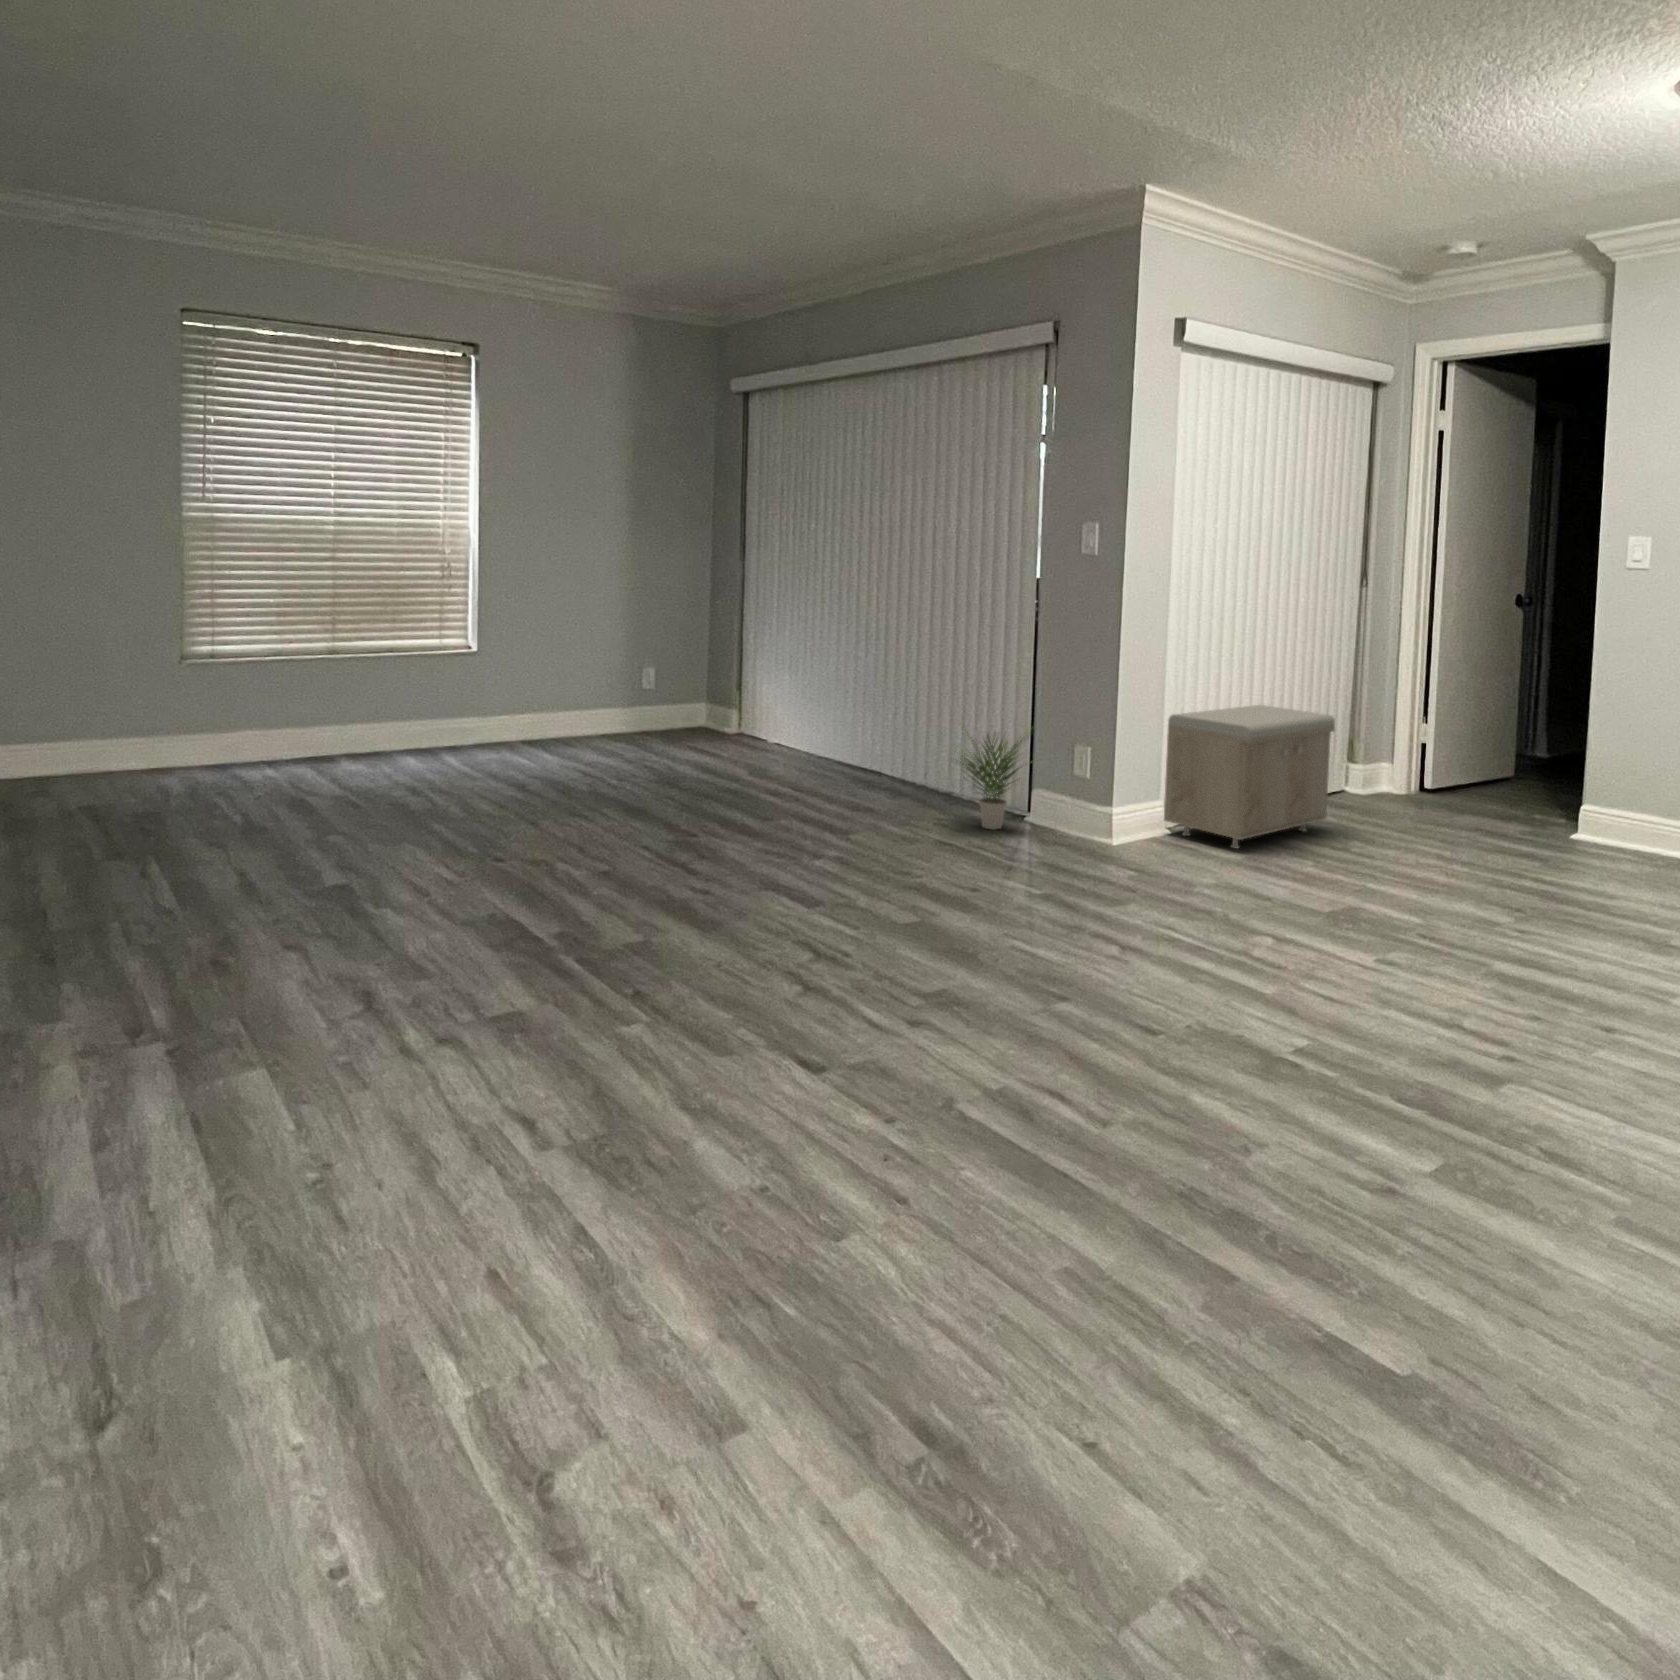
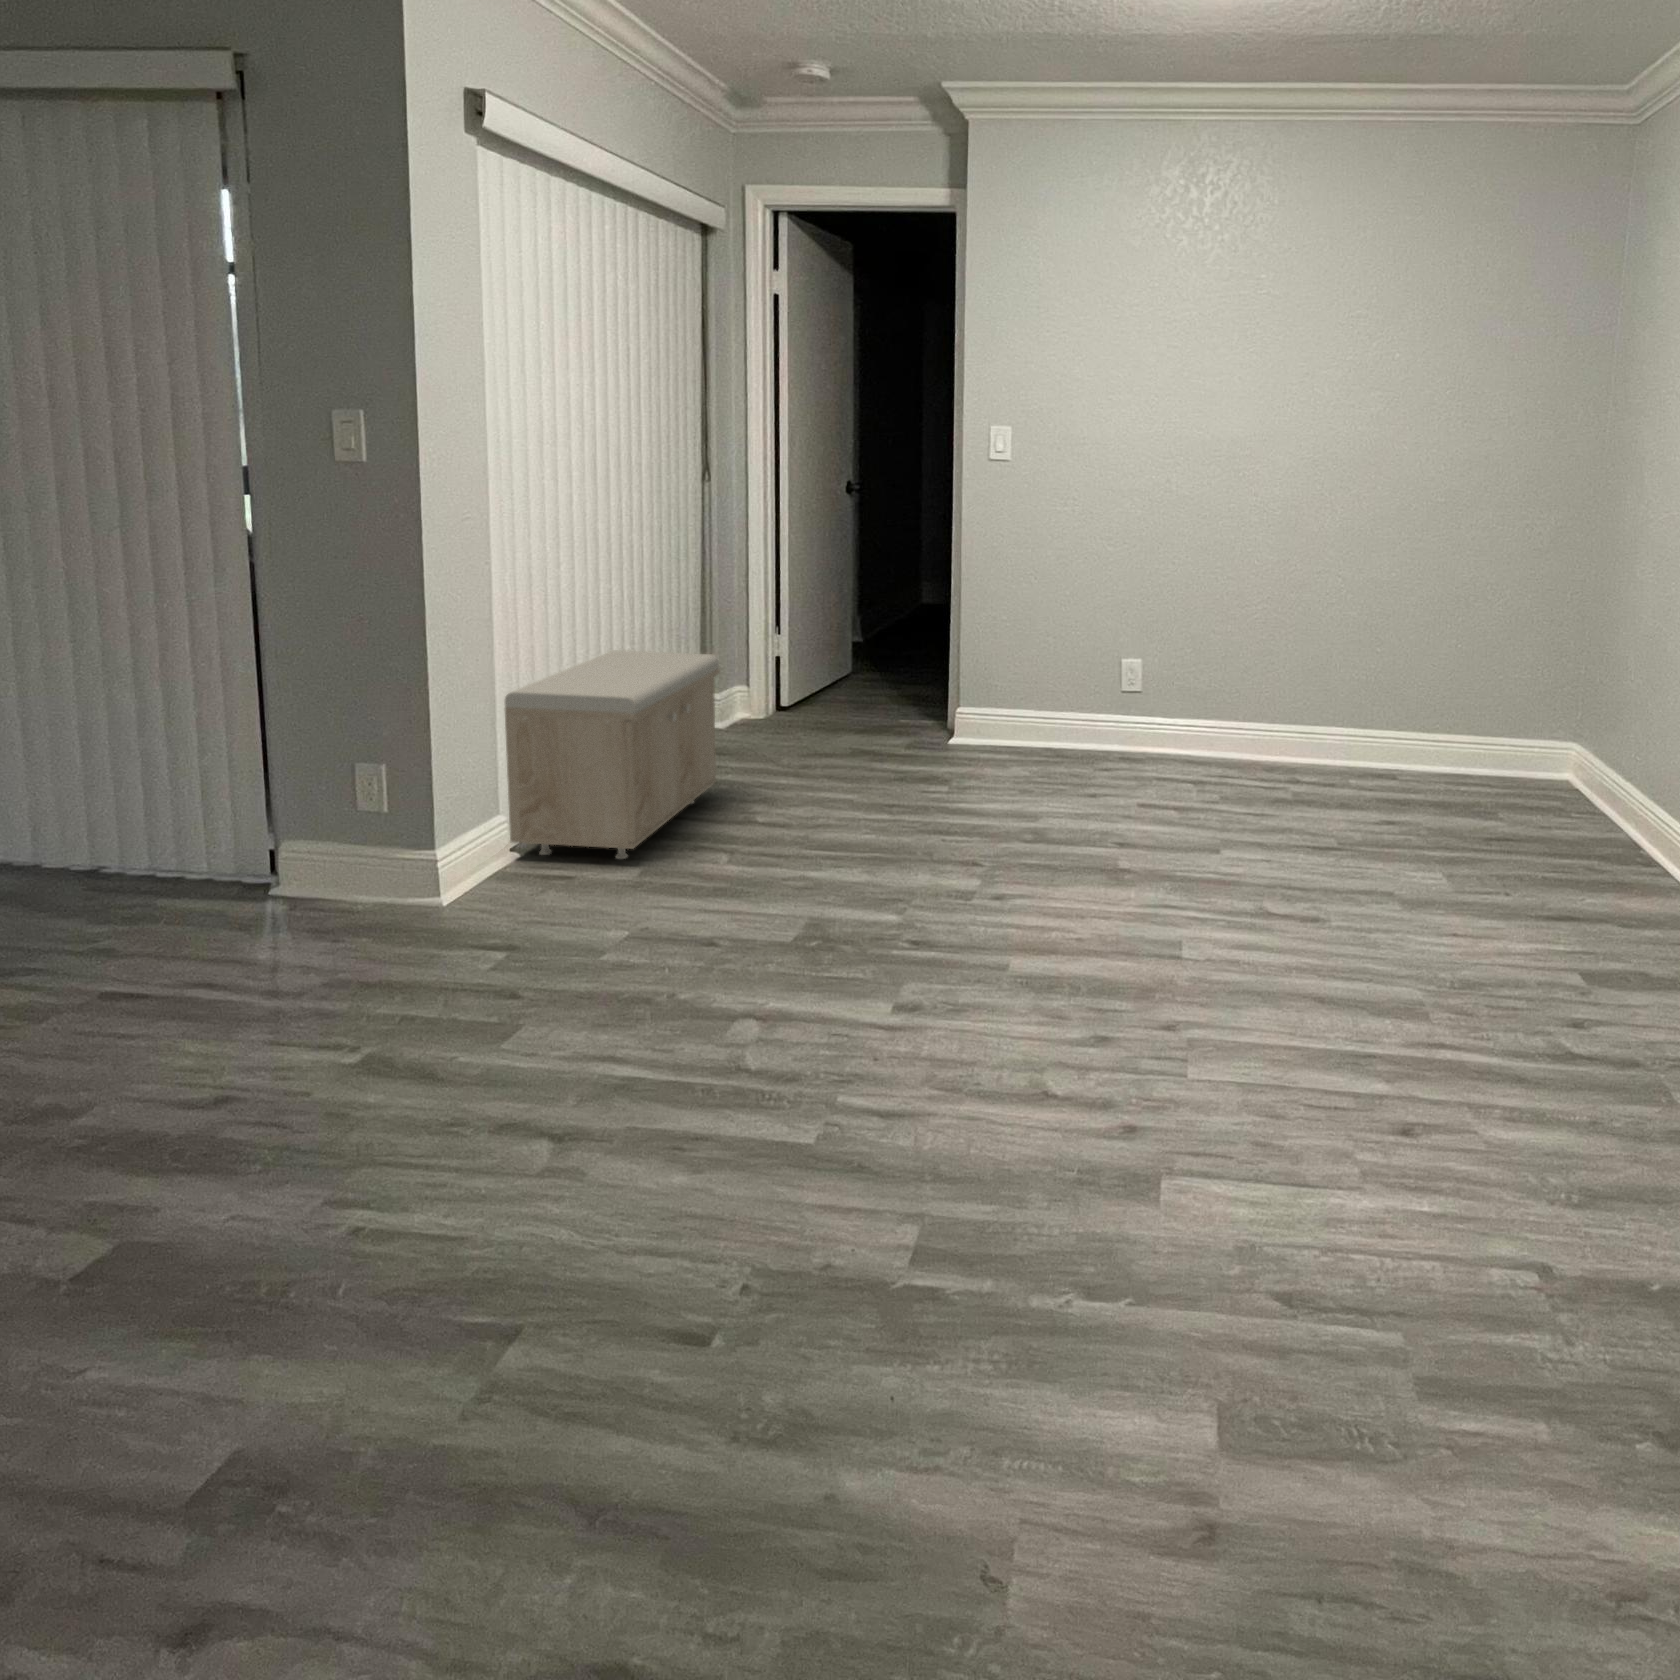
potted plant: present [960,732,1028,830] -> none [98,745,299,937]

